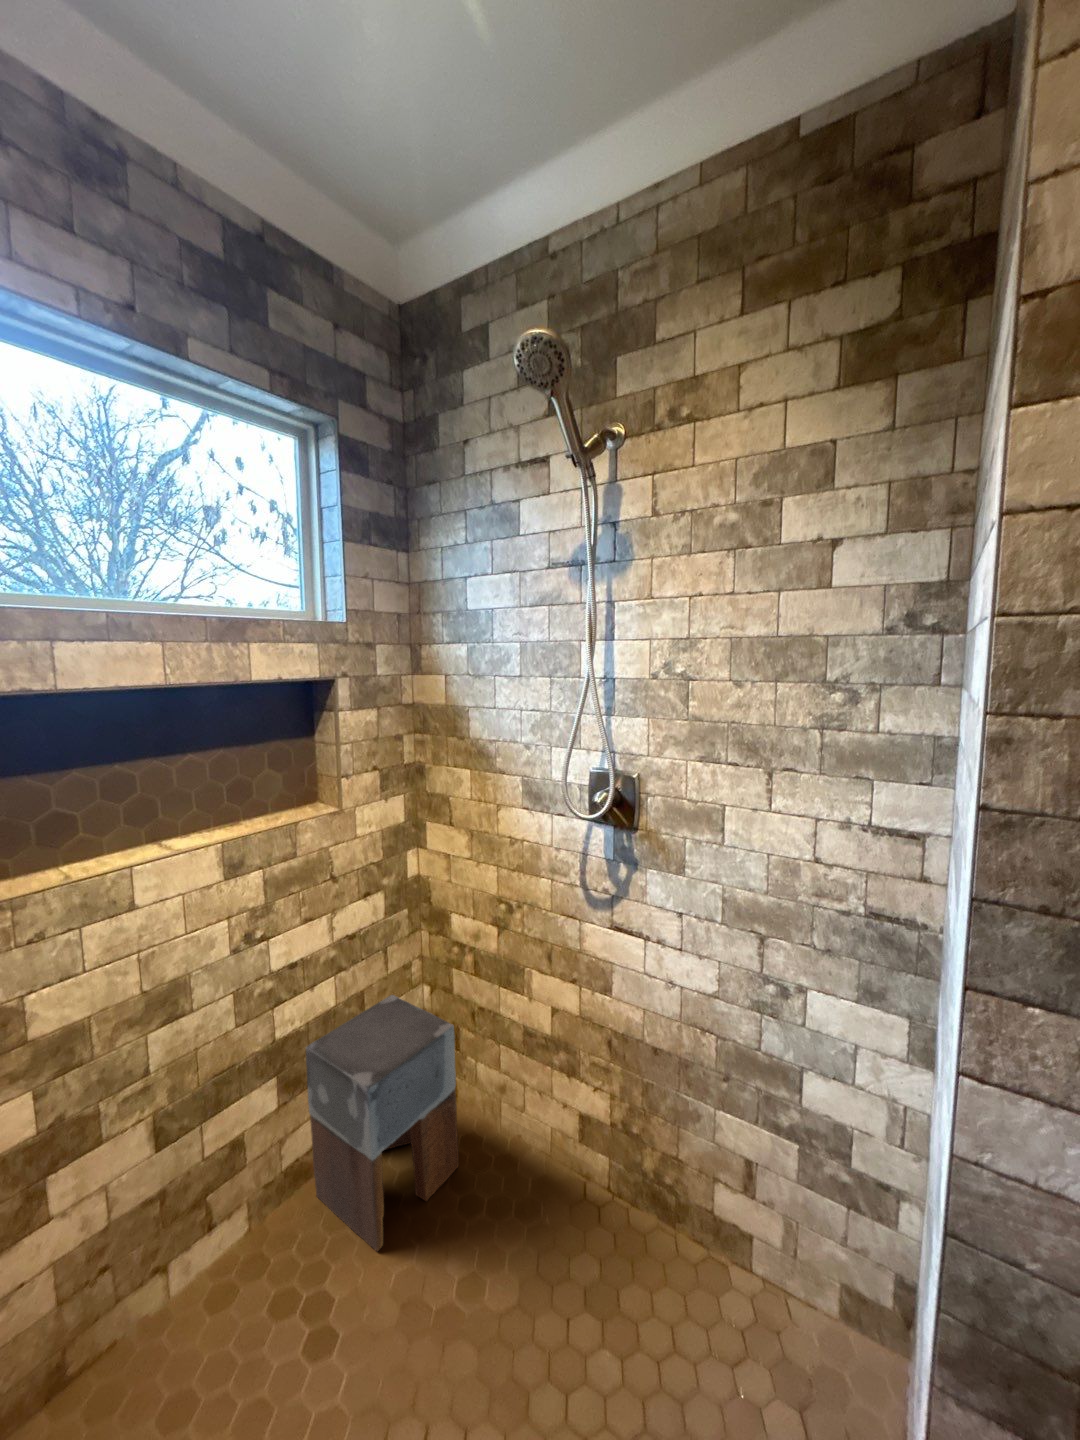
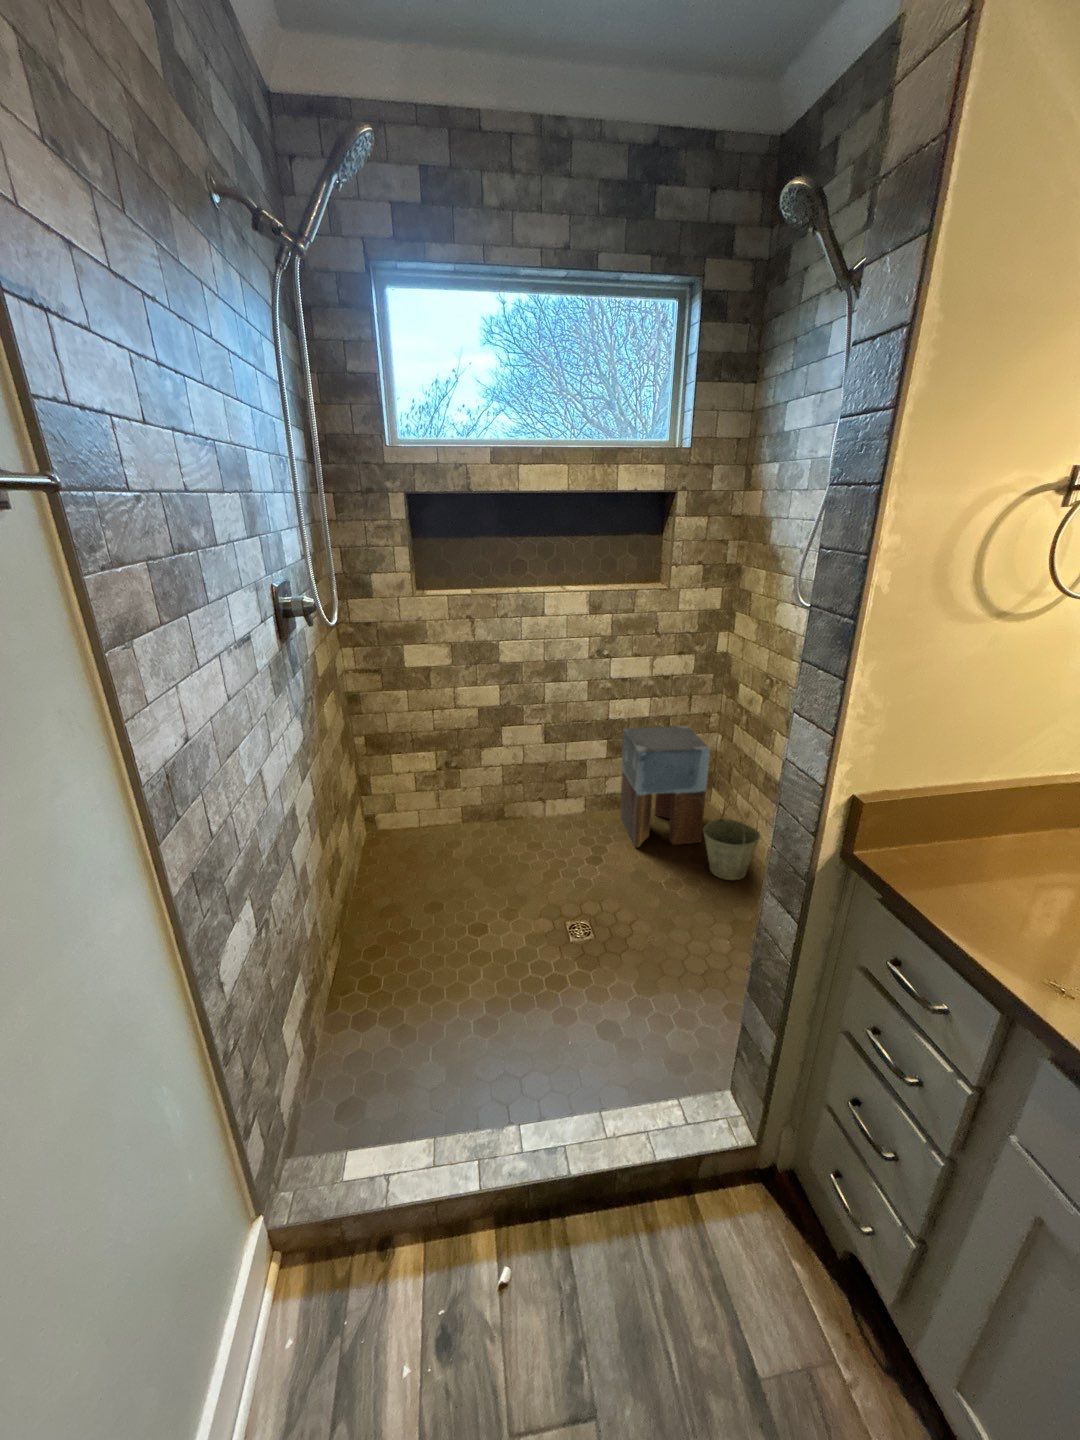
bucket: none [480,1097,556,1222] -> present [703,807,761,880]

